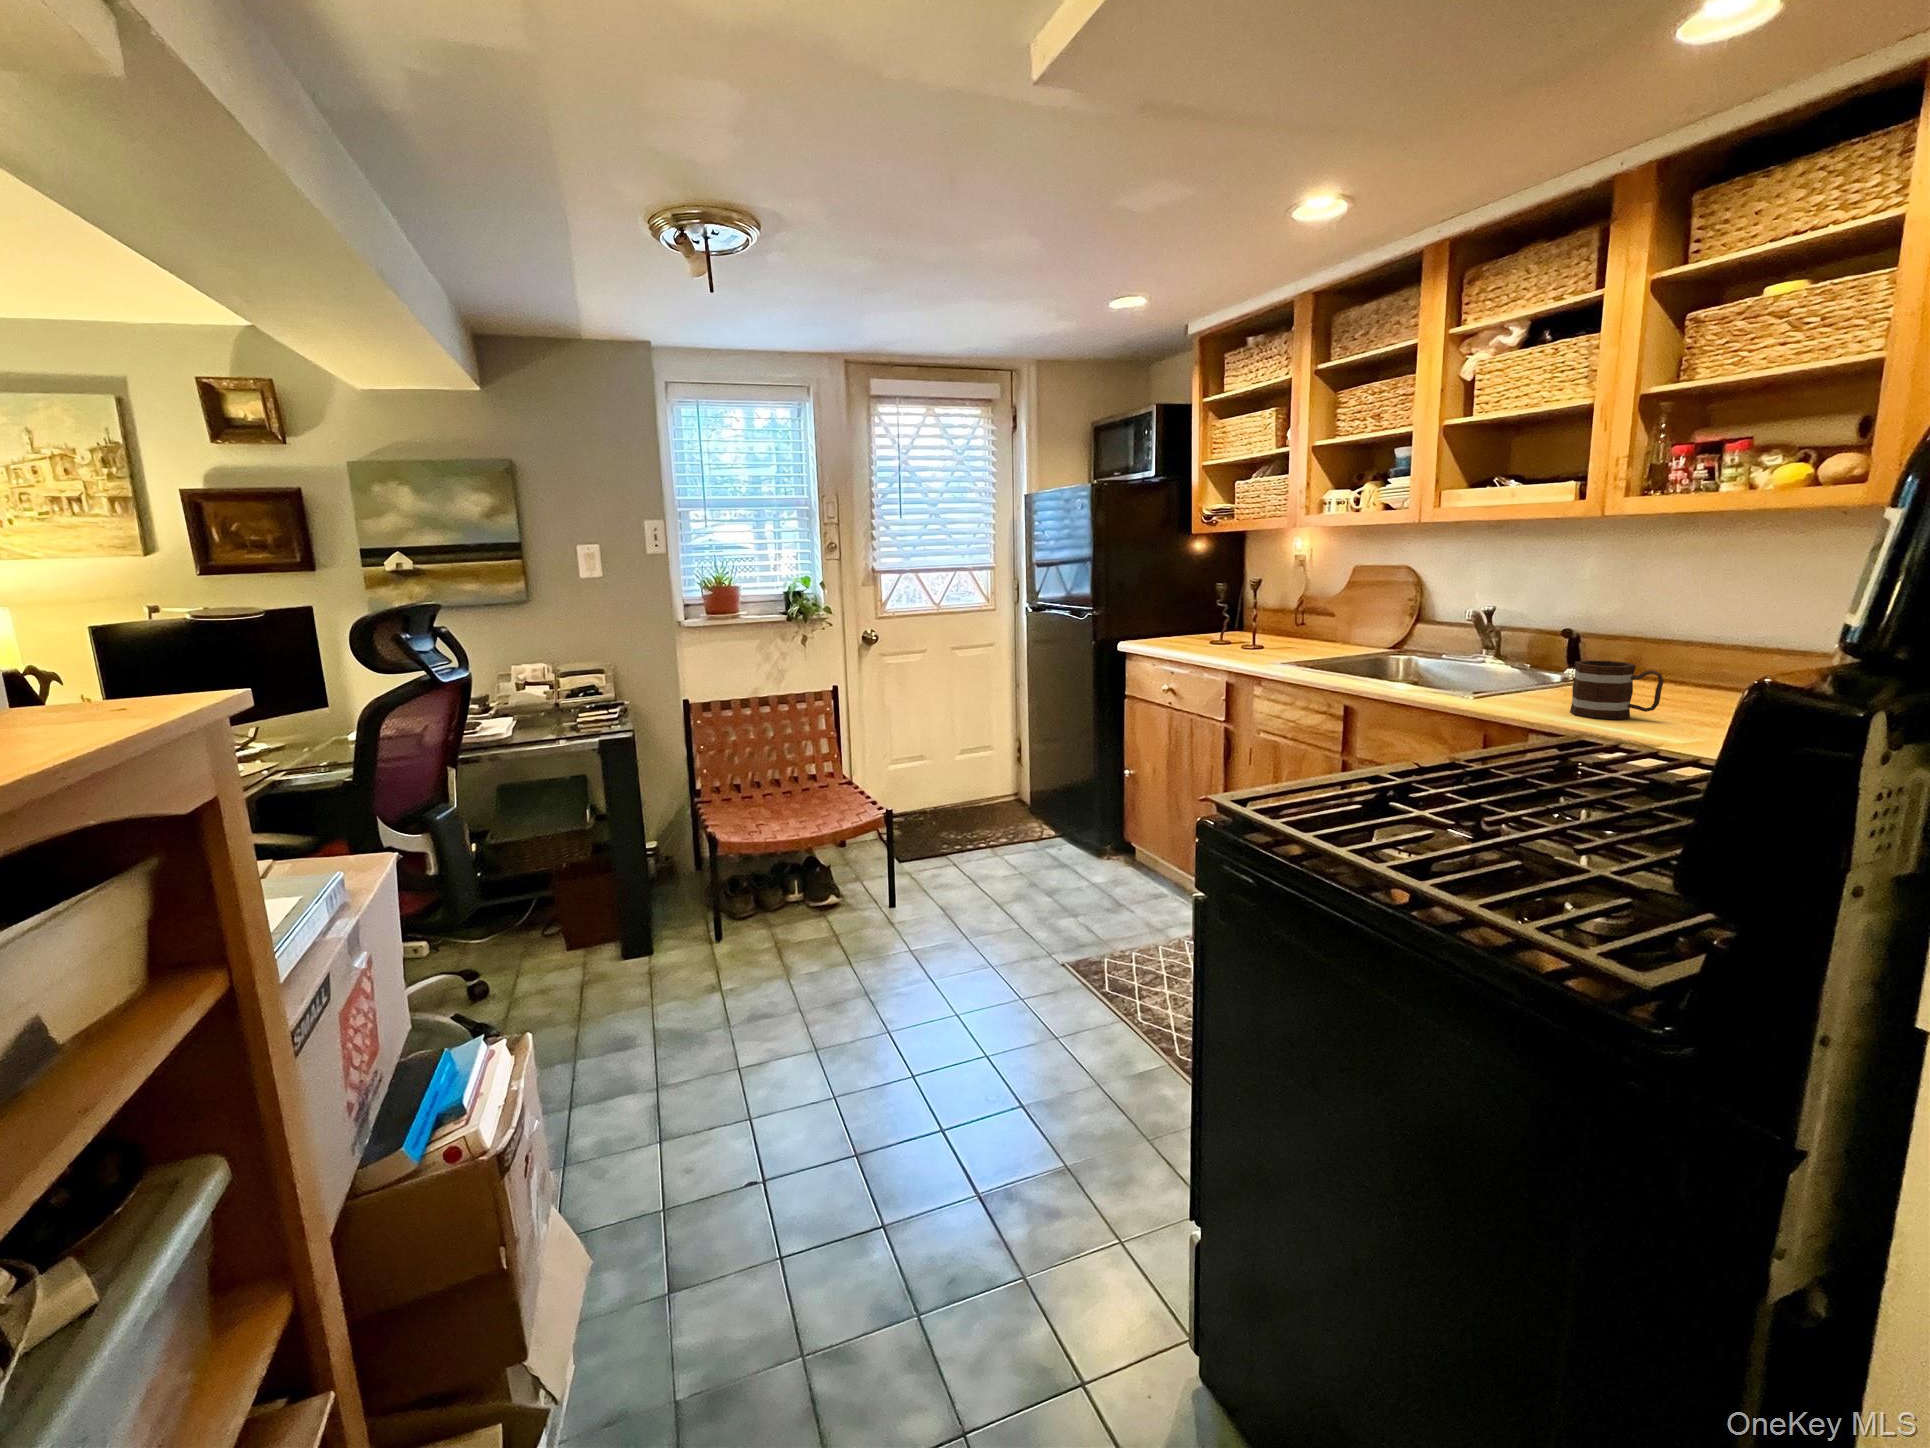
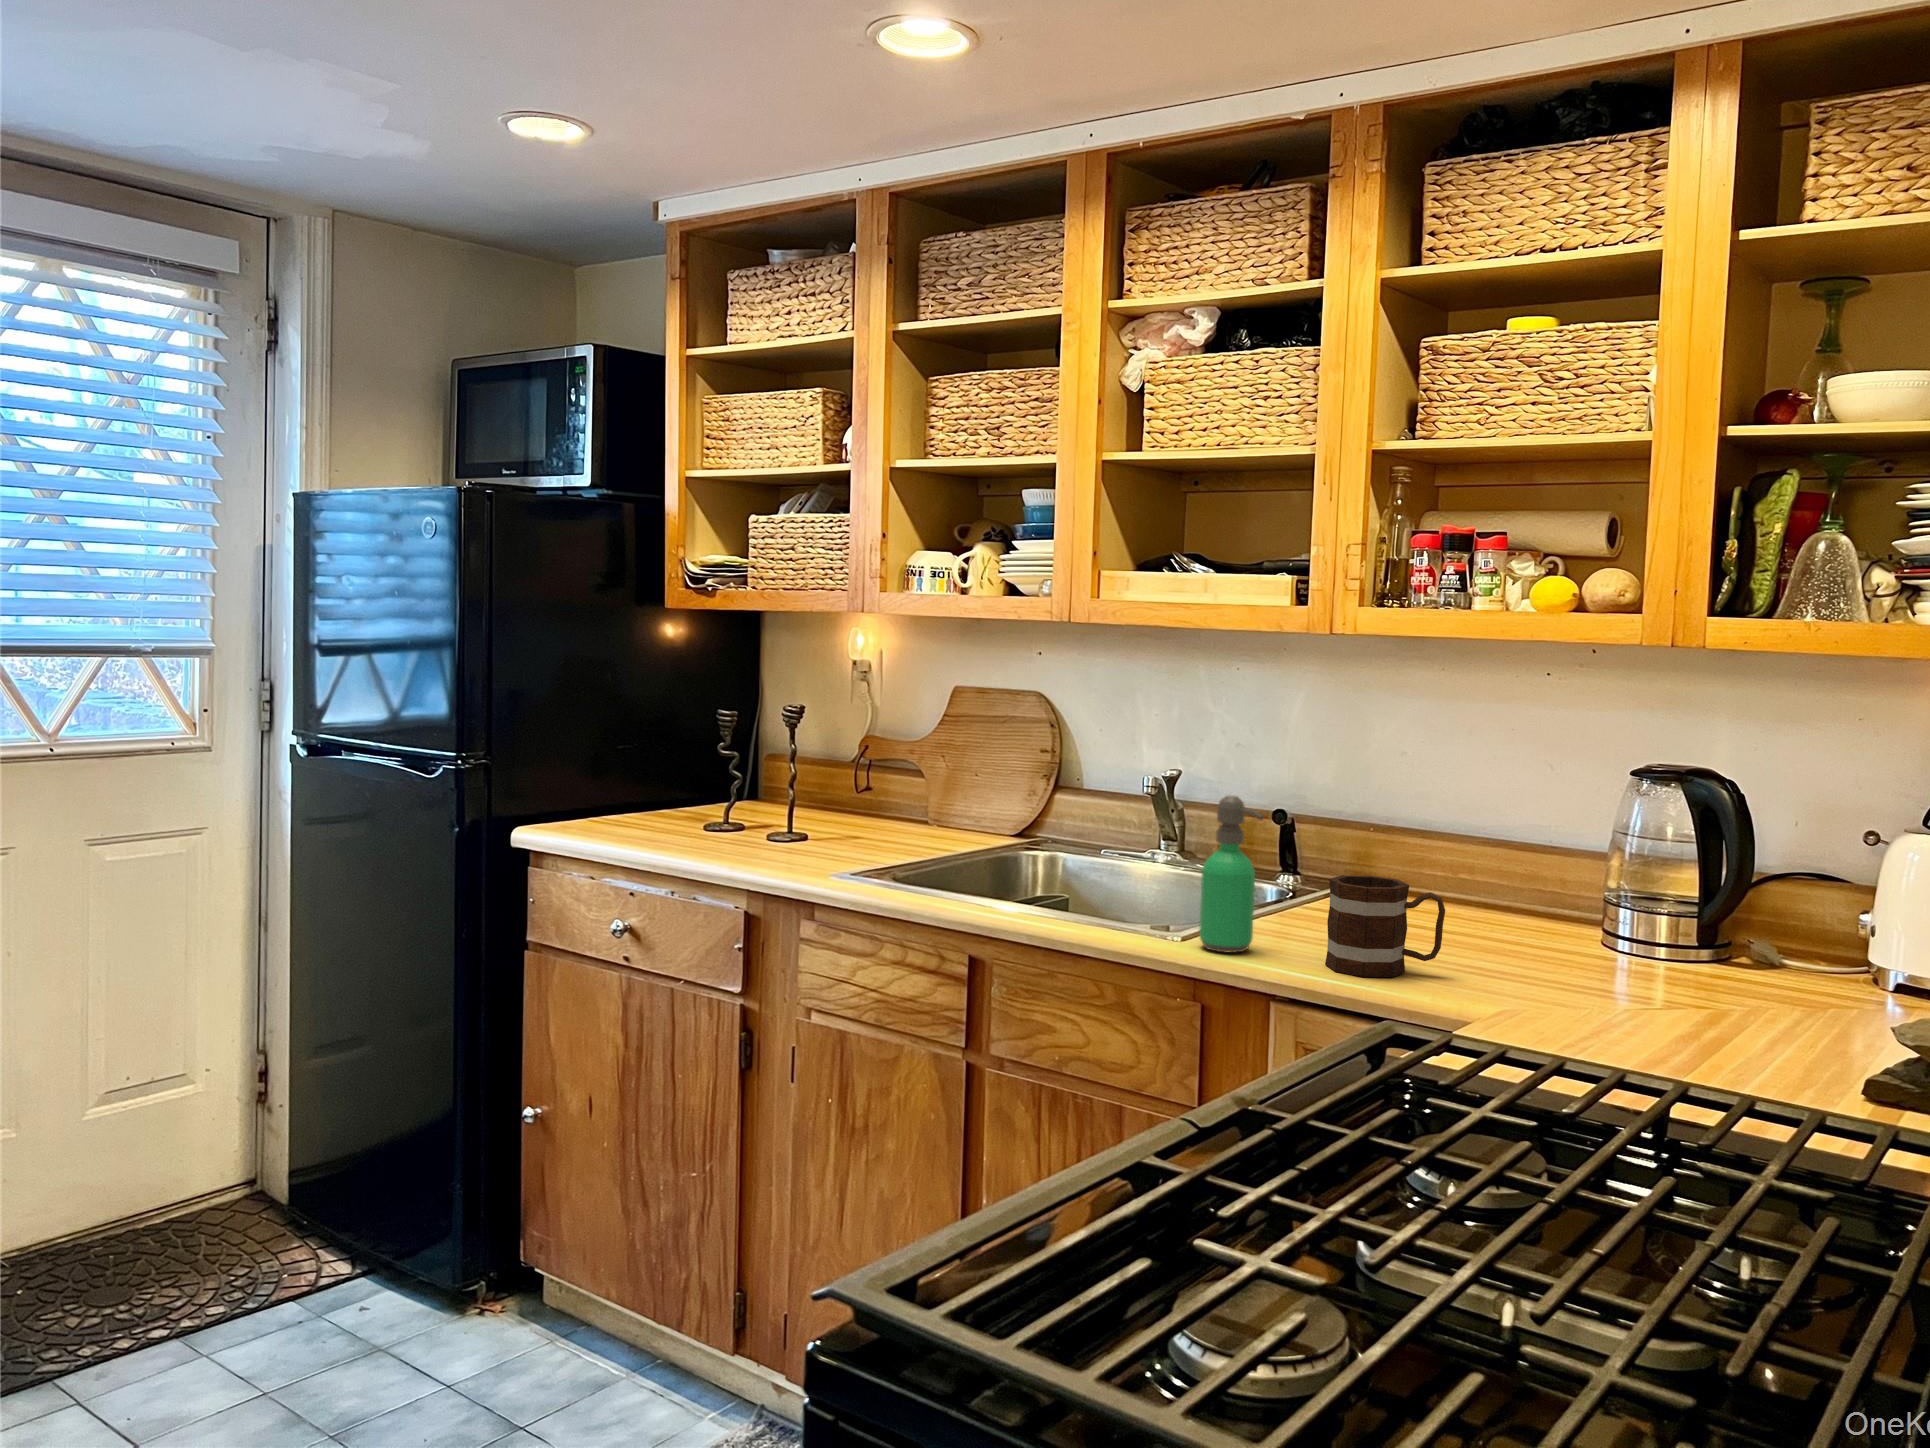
soap dispenser: none [1484,615,1528,703] -> present [1199,795,1263,953]

